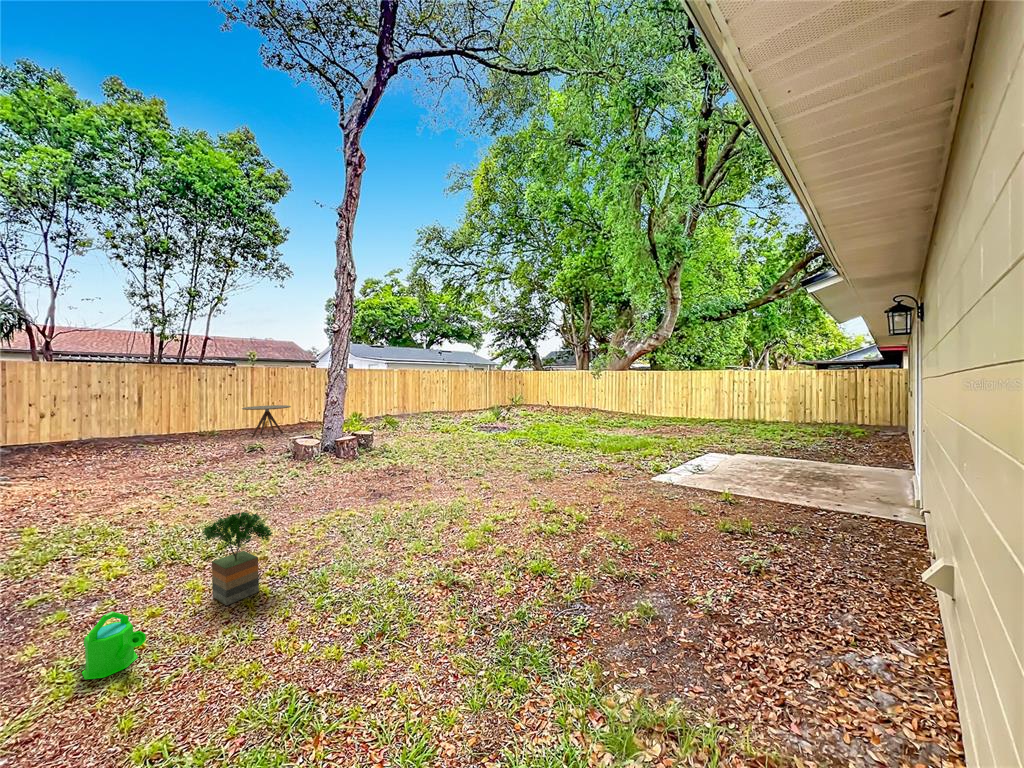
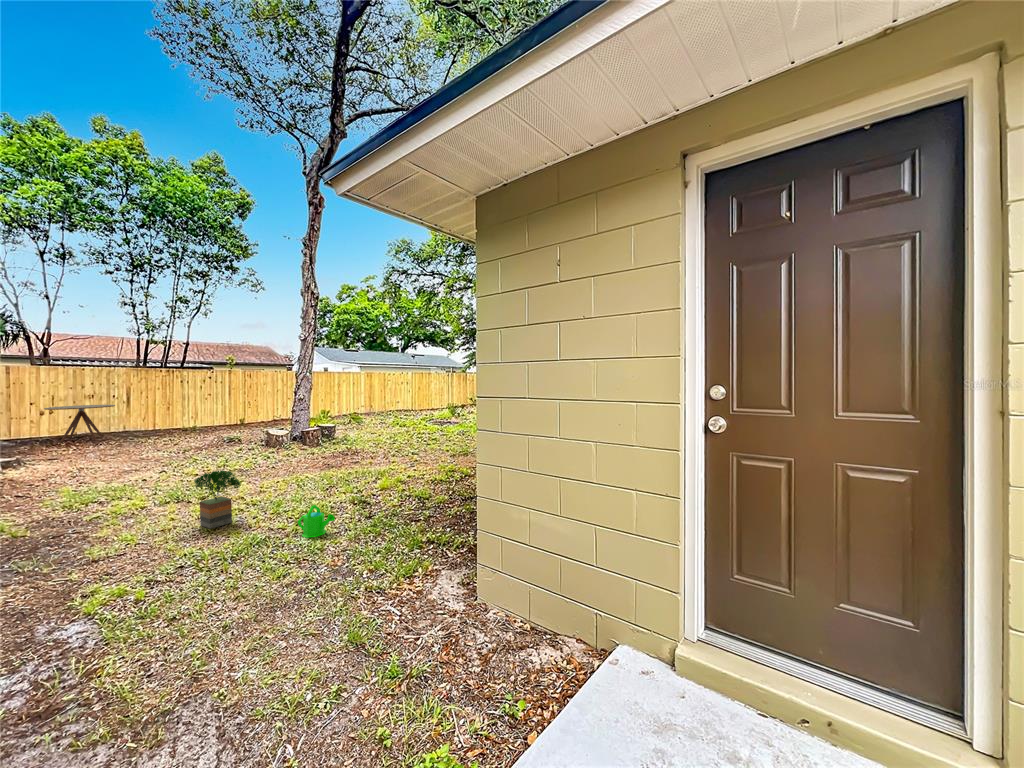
round table: present [242,405,291,437] -> present [44,405,115,442]
watering can: present [82,611,146,680] -> present [298,505,335,538]

